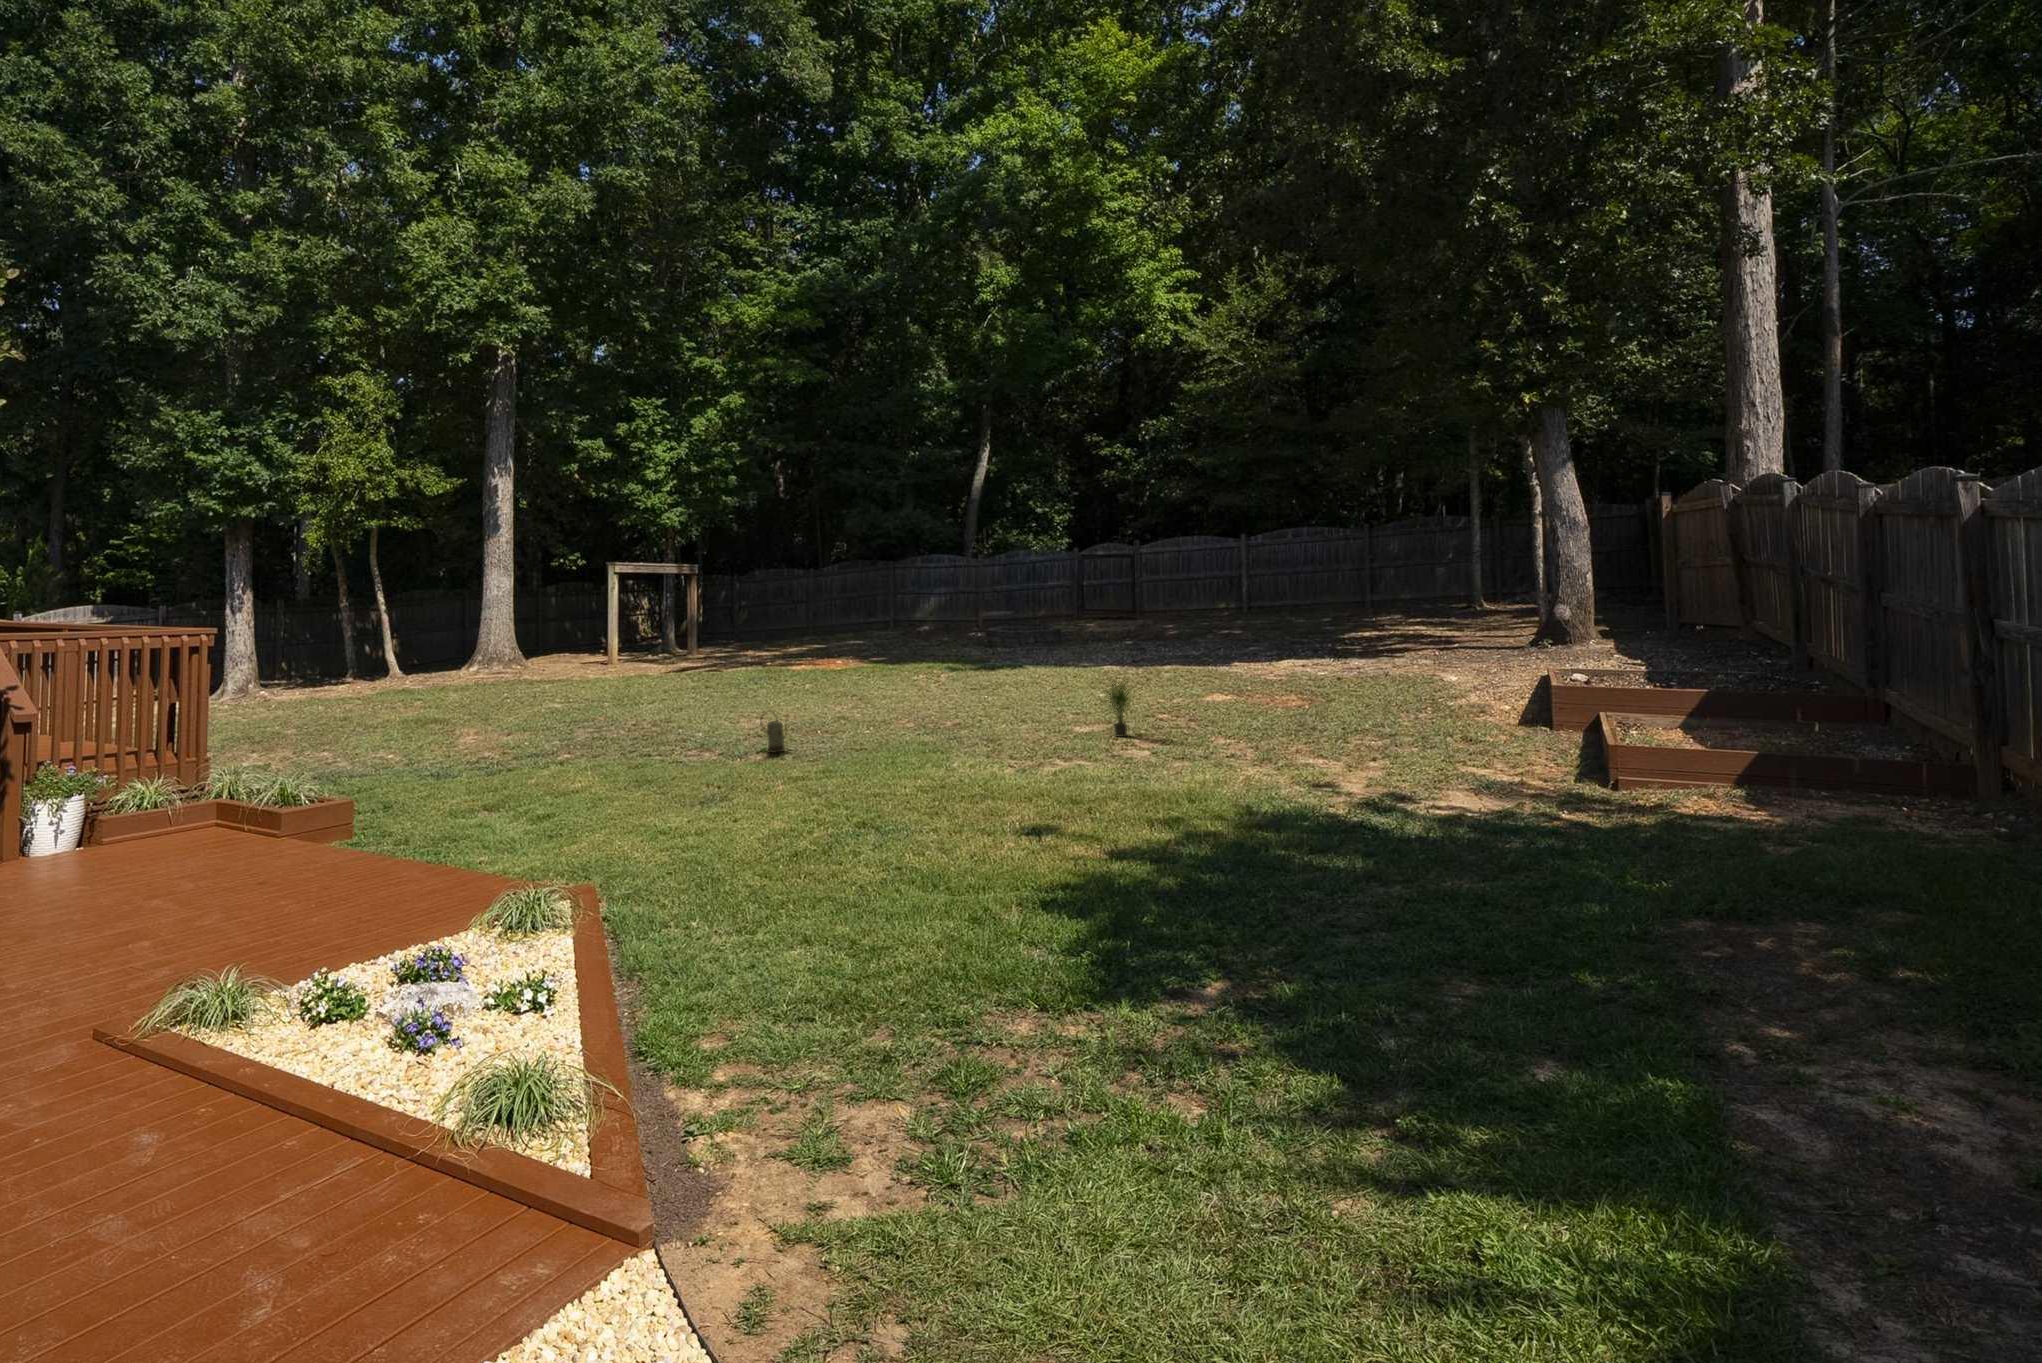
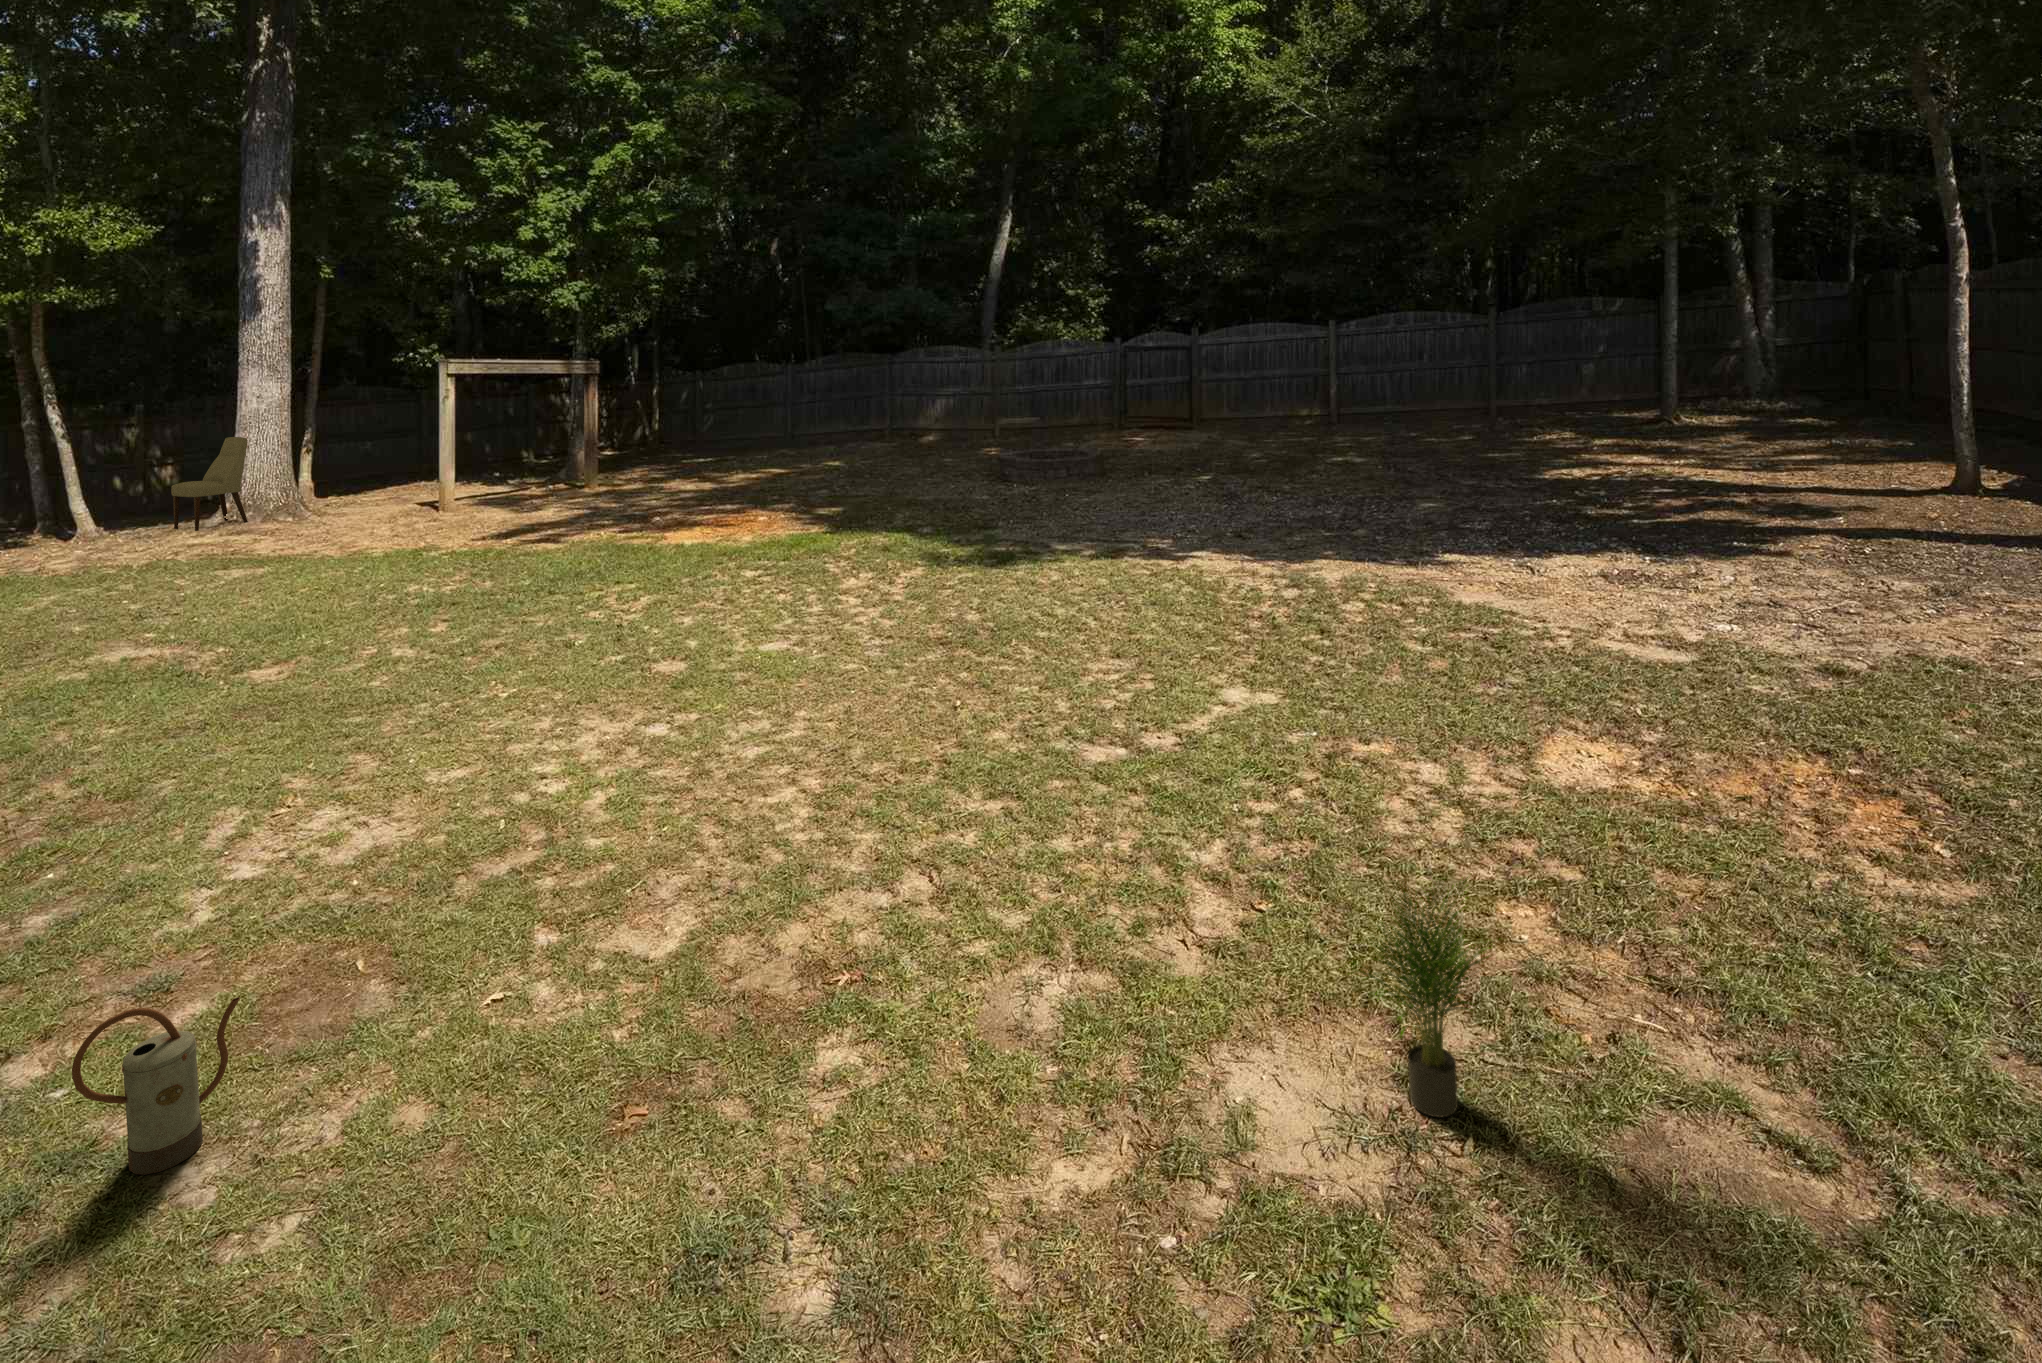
chair: none [452,612,496,671] -> present [171,437,248,531]

